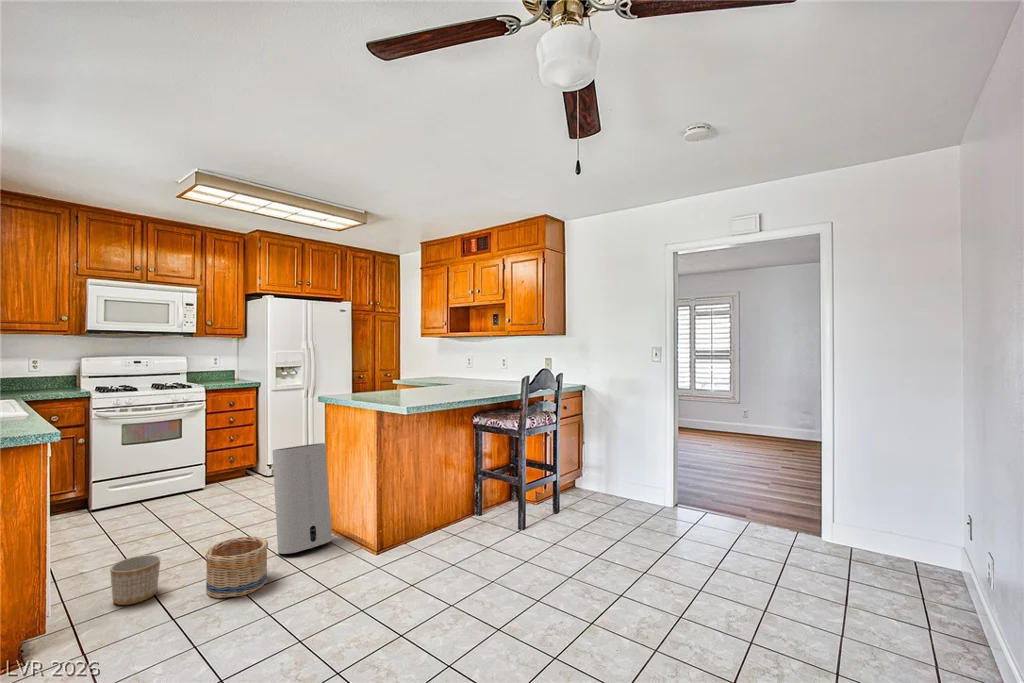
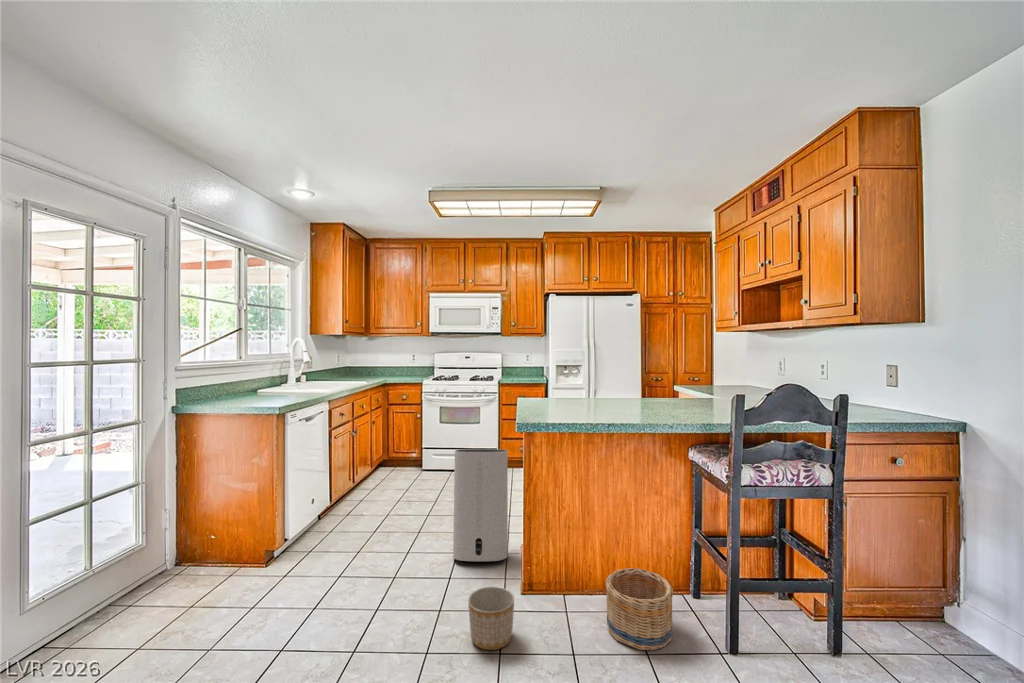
basket: present [206,537,268,598] -> present [605,568,673,650]
planter: present [110,555,160,605] -> present [468,587,514,650]

